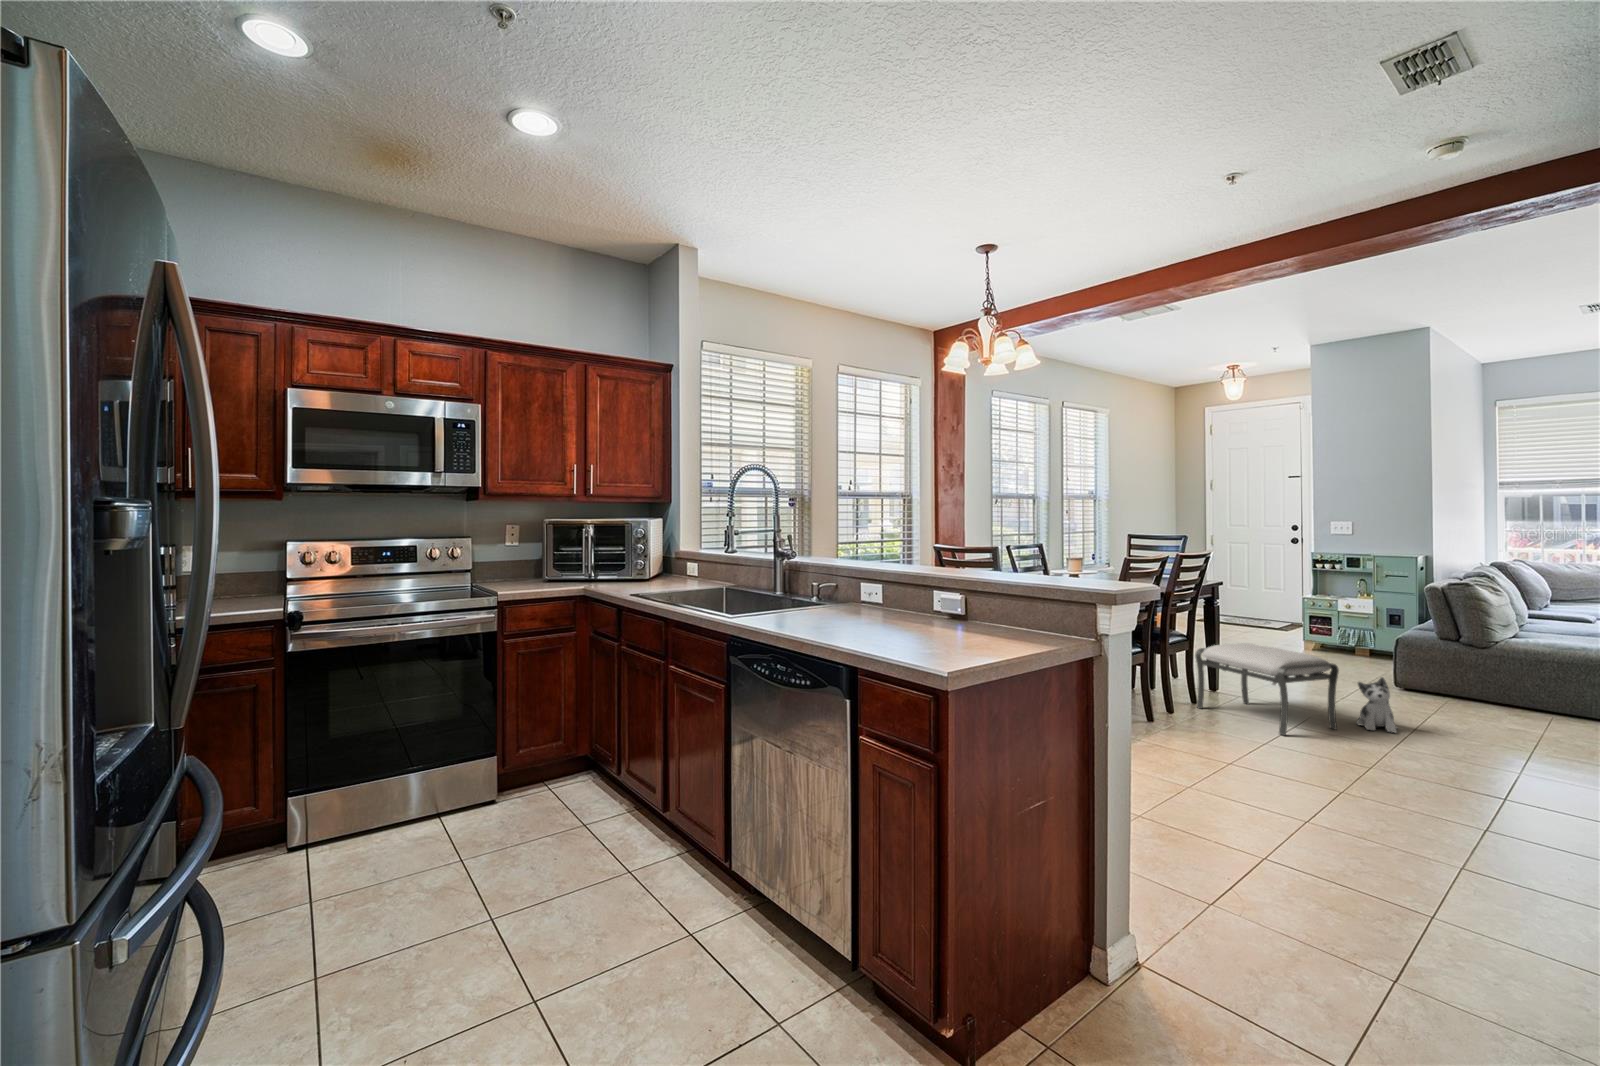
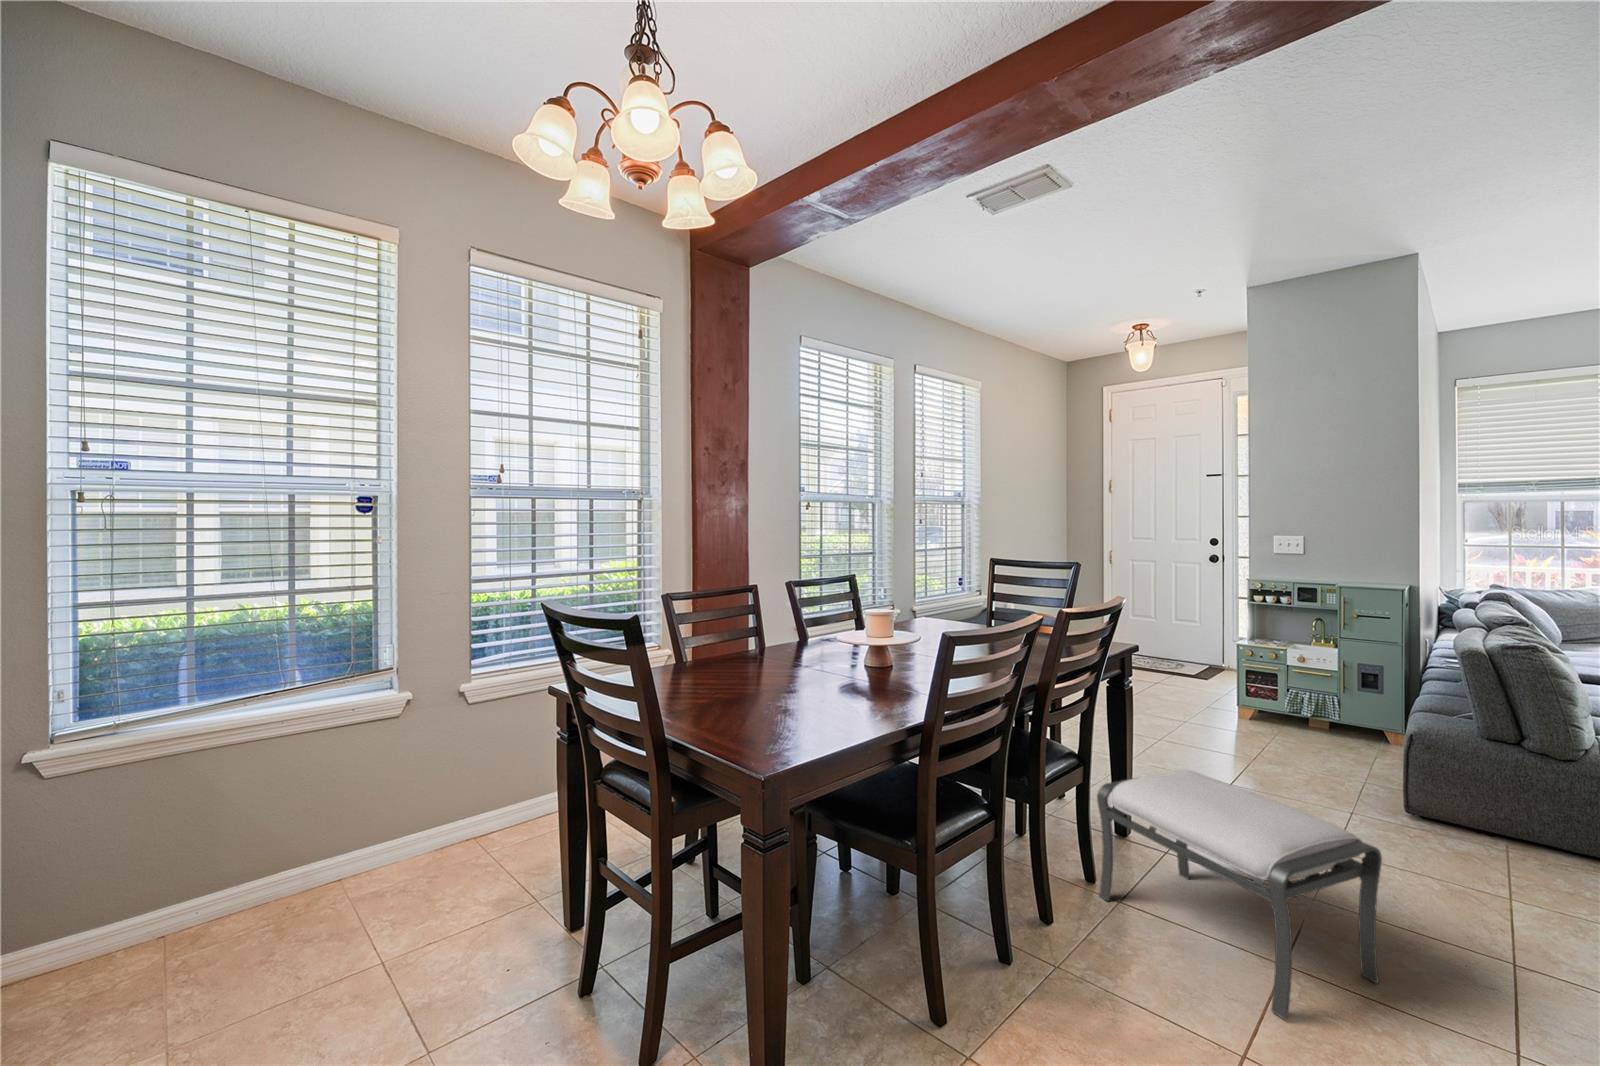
plush toy: present [1357,677,1397,733] -> none [1402,867,1499,993]

